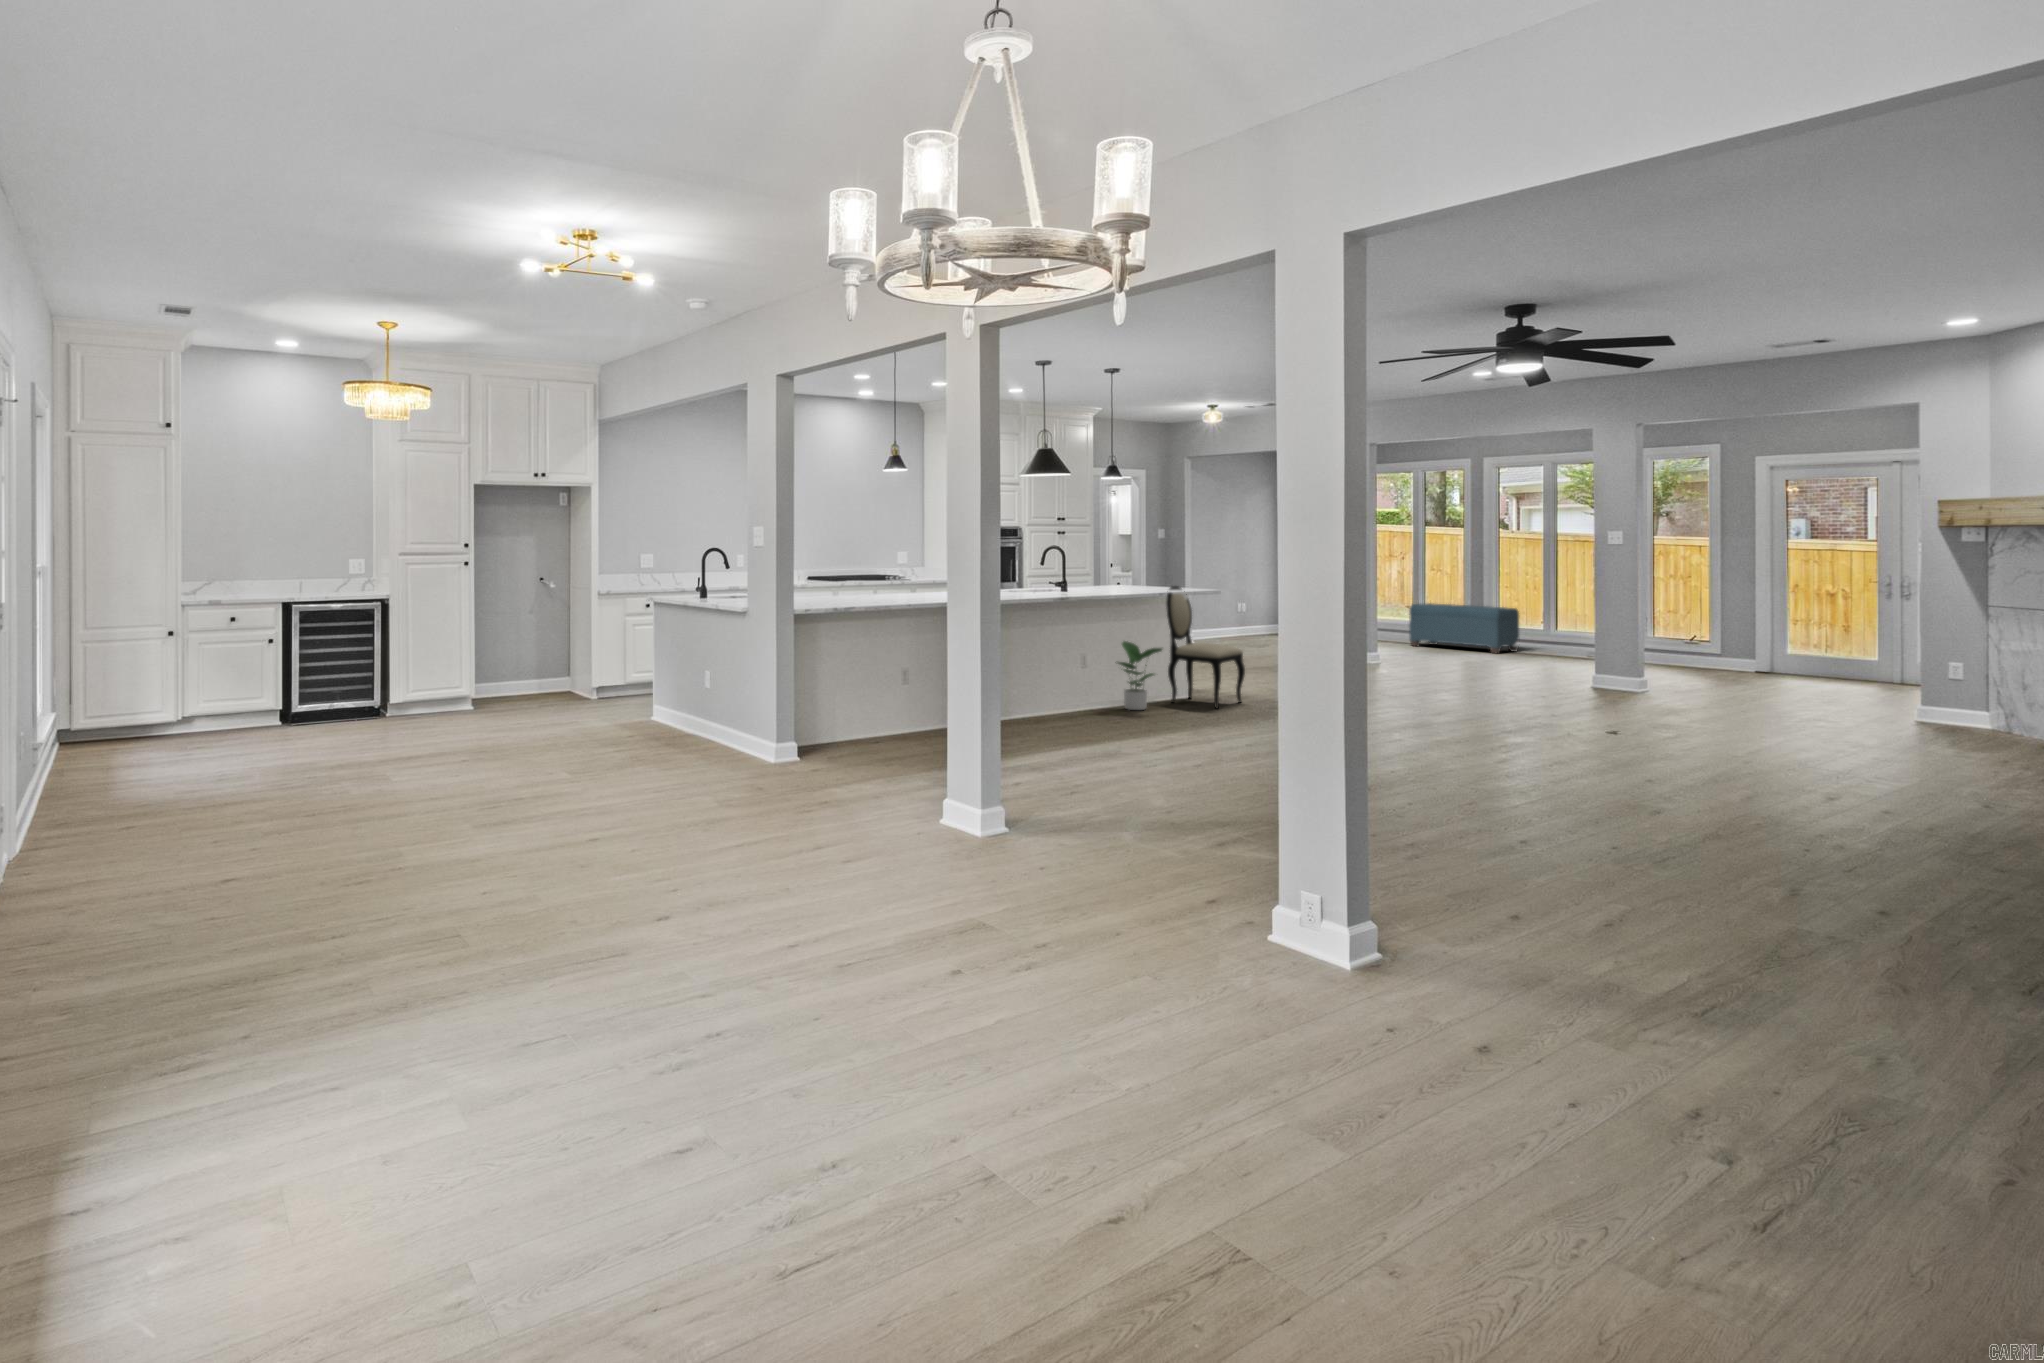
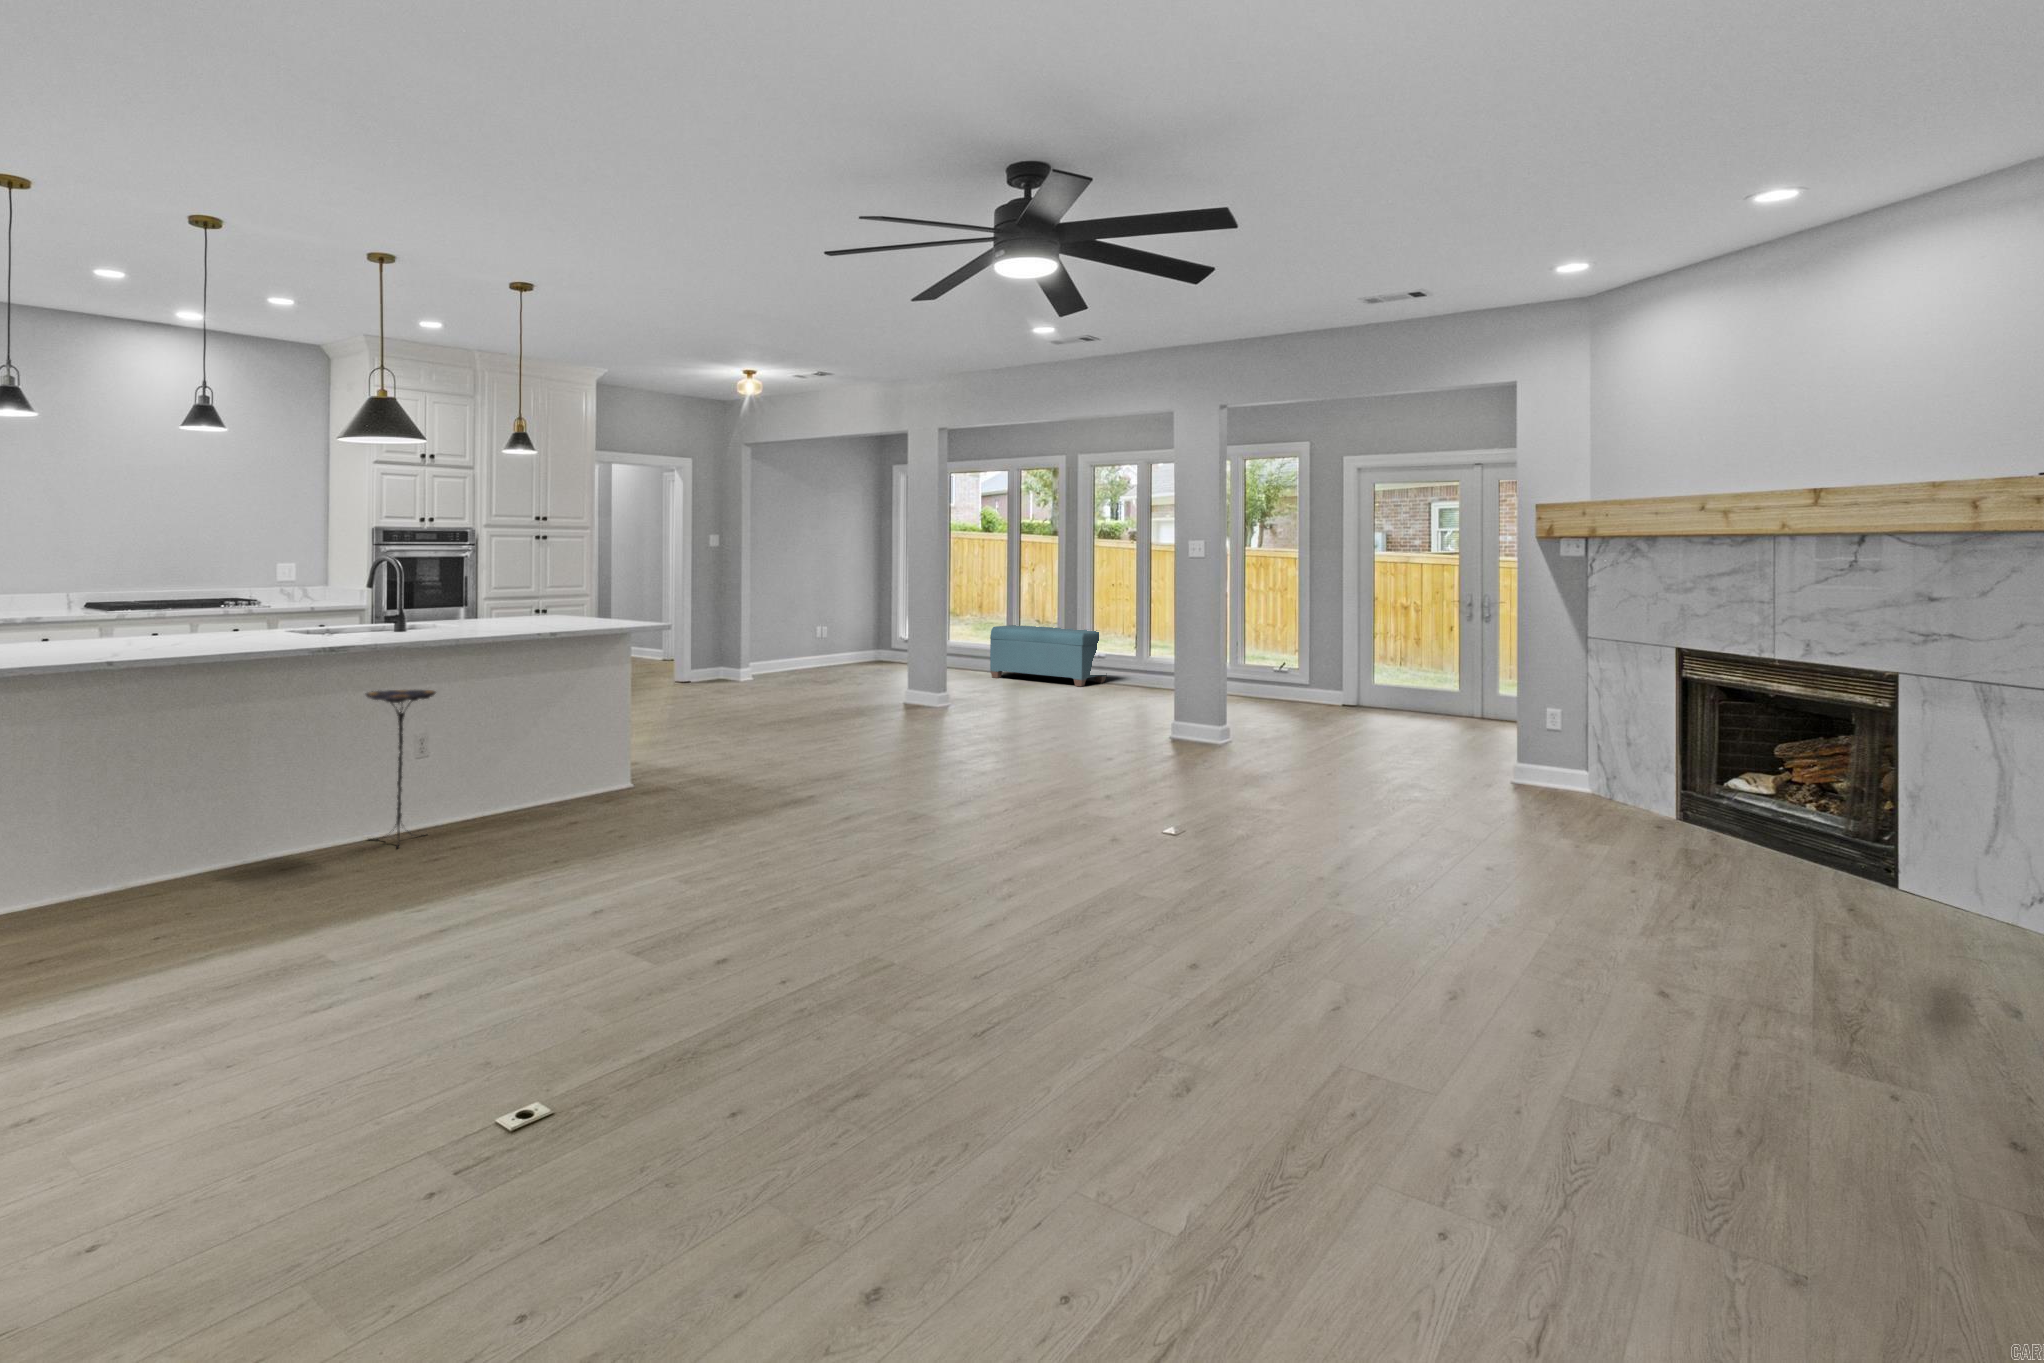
dining chair: present [1166,586,1245,709] -> none [596,617,713,806]
side table: none [1048,626,1090,720] -> present [366,690,436,847]
potted plant: present [1118,641,1162,710] -> none [495,705,573,816]

